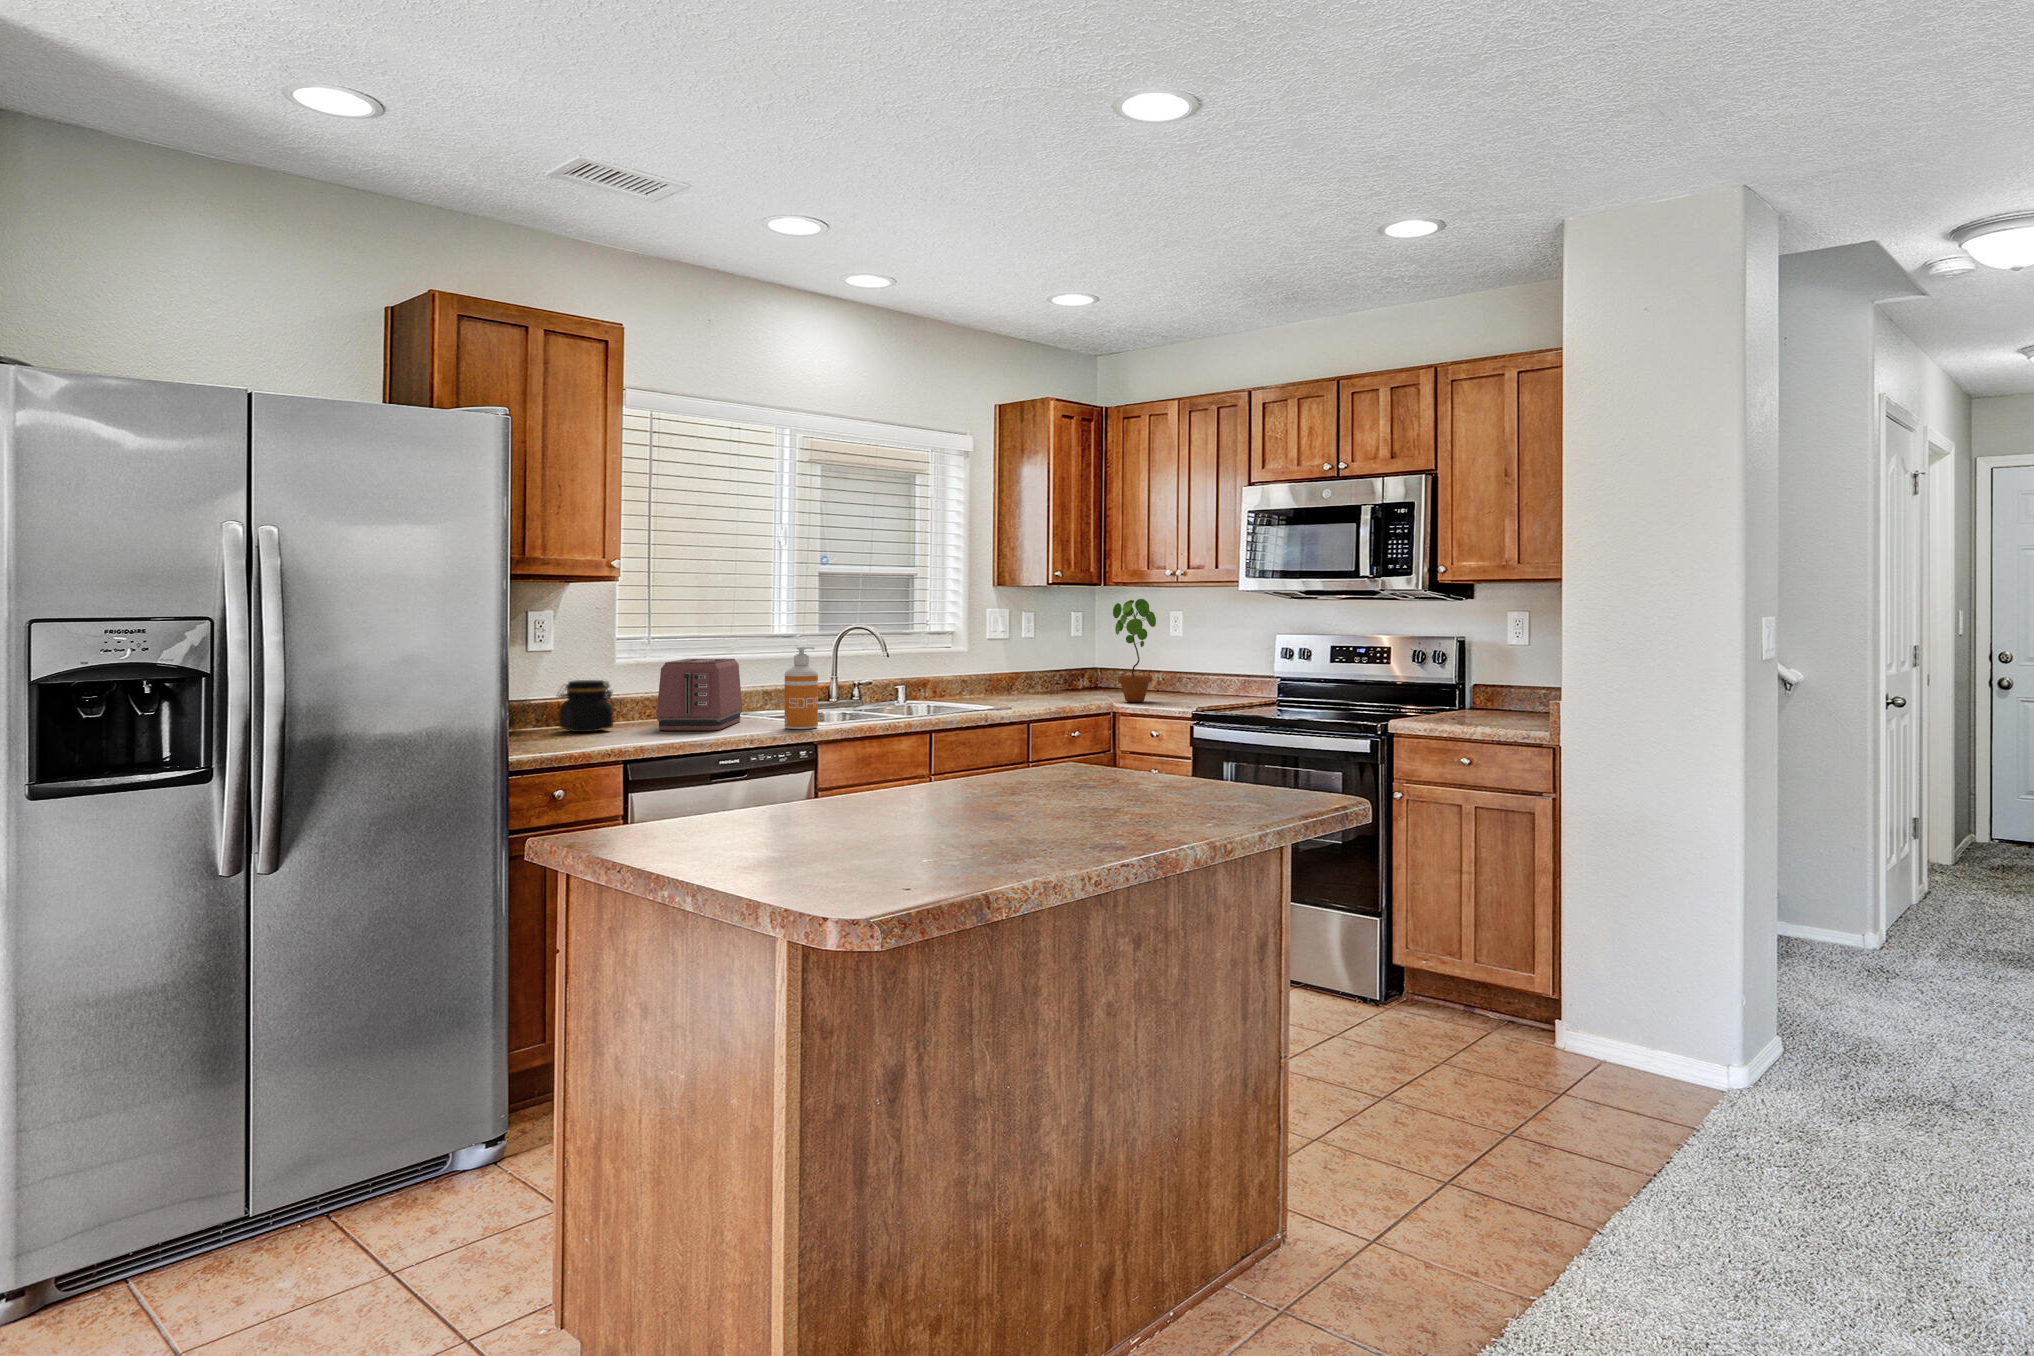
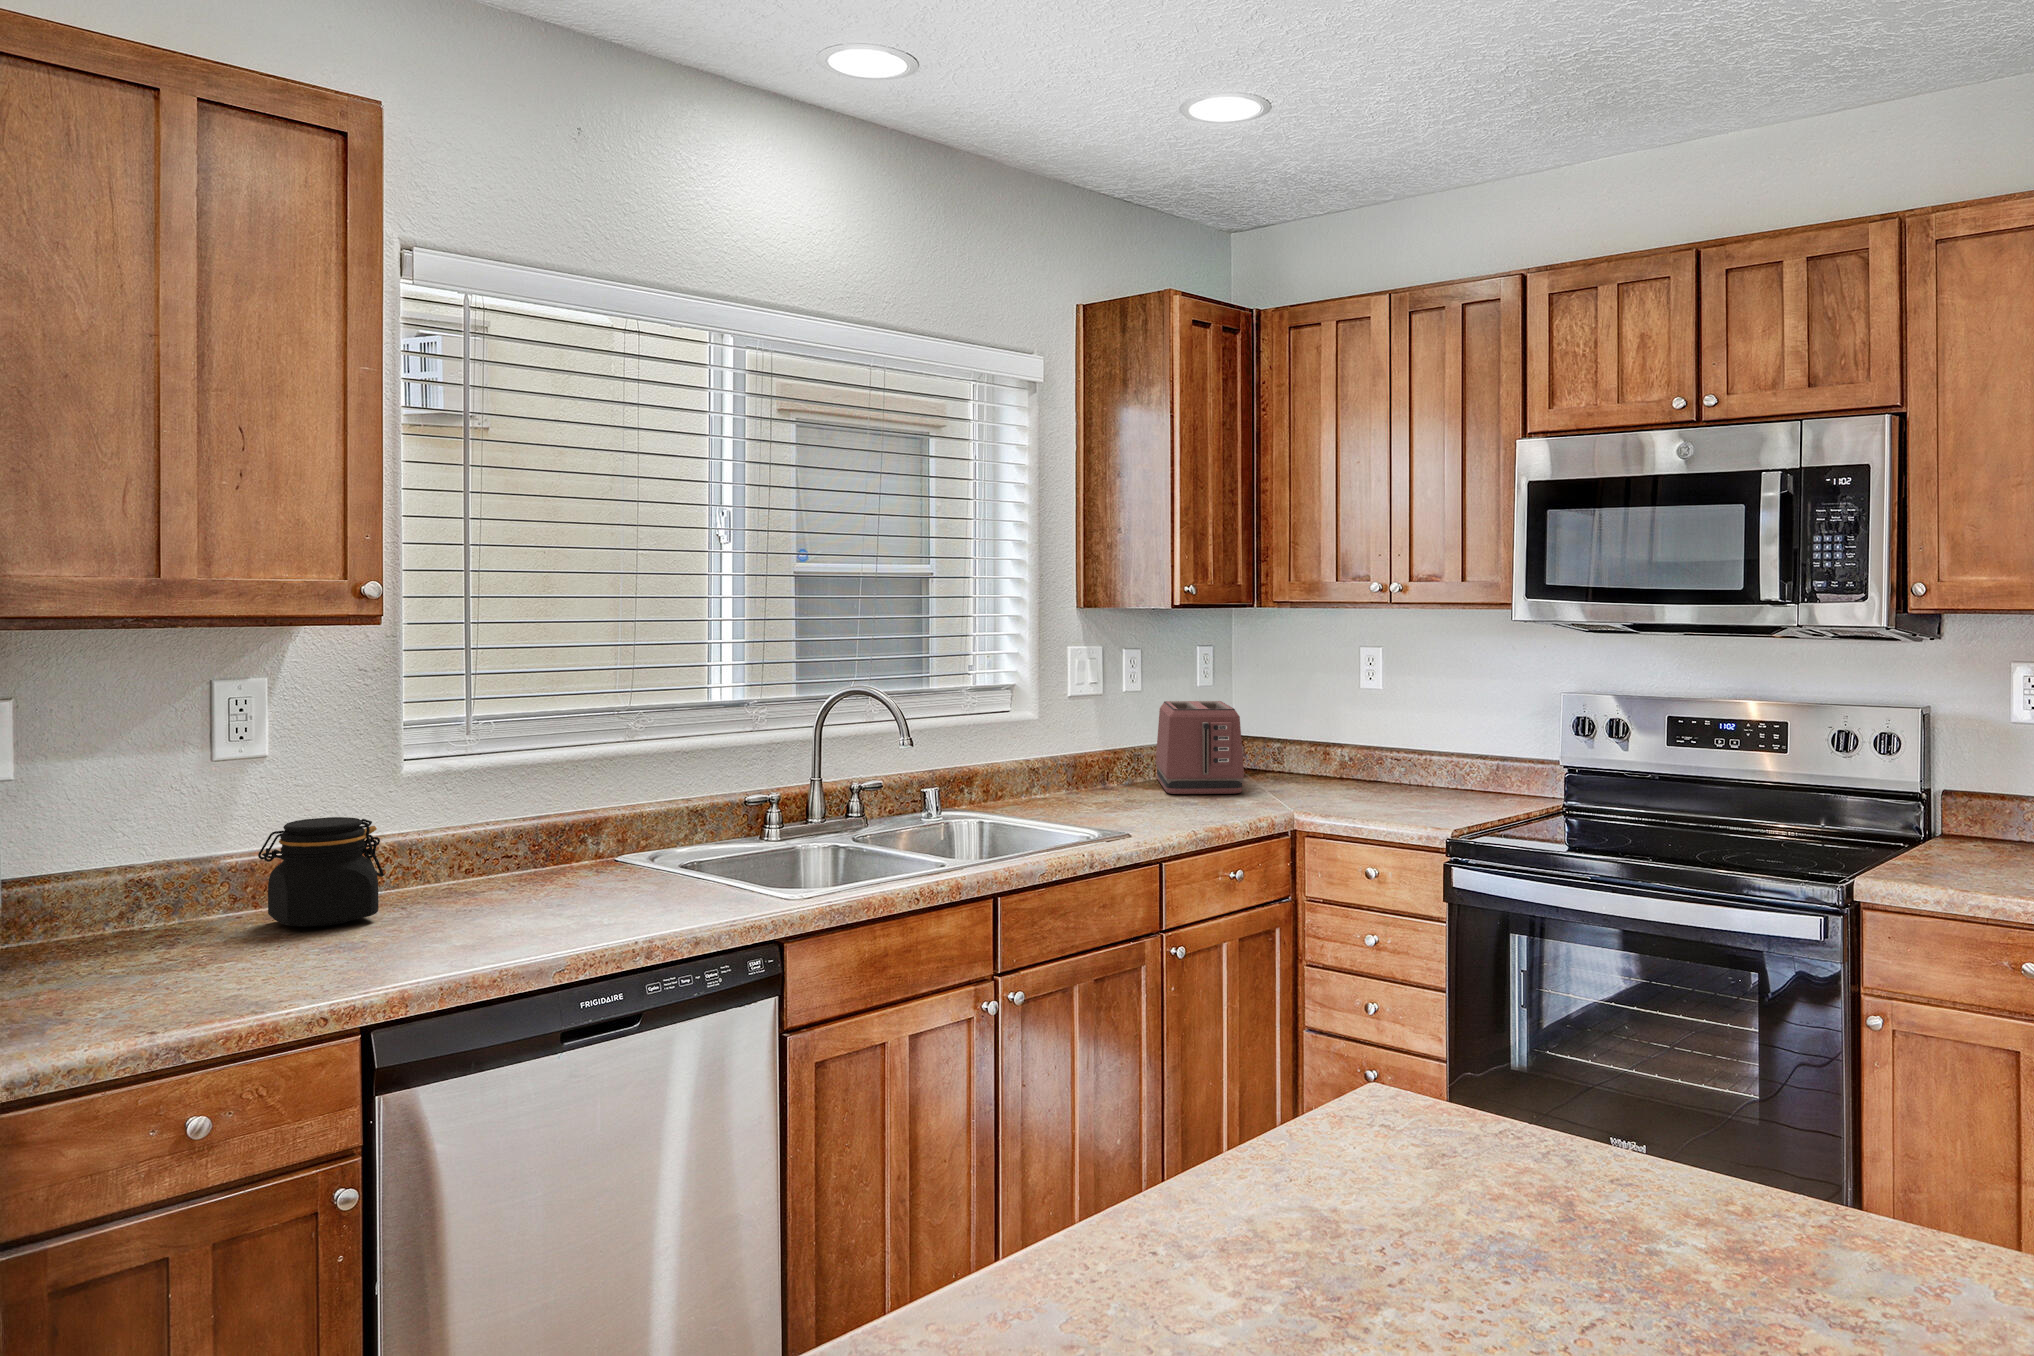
potted plant: present [1113,599,1156,702] -> none [1292,632,1367,809]
soap dispenser: present [784,647,818,729] -> none [721,746,787,910]
toaster: present [657,659,742,731] -> present [1156,701,1244,794]

